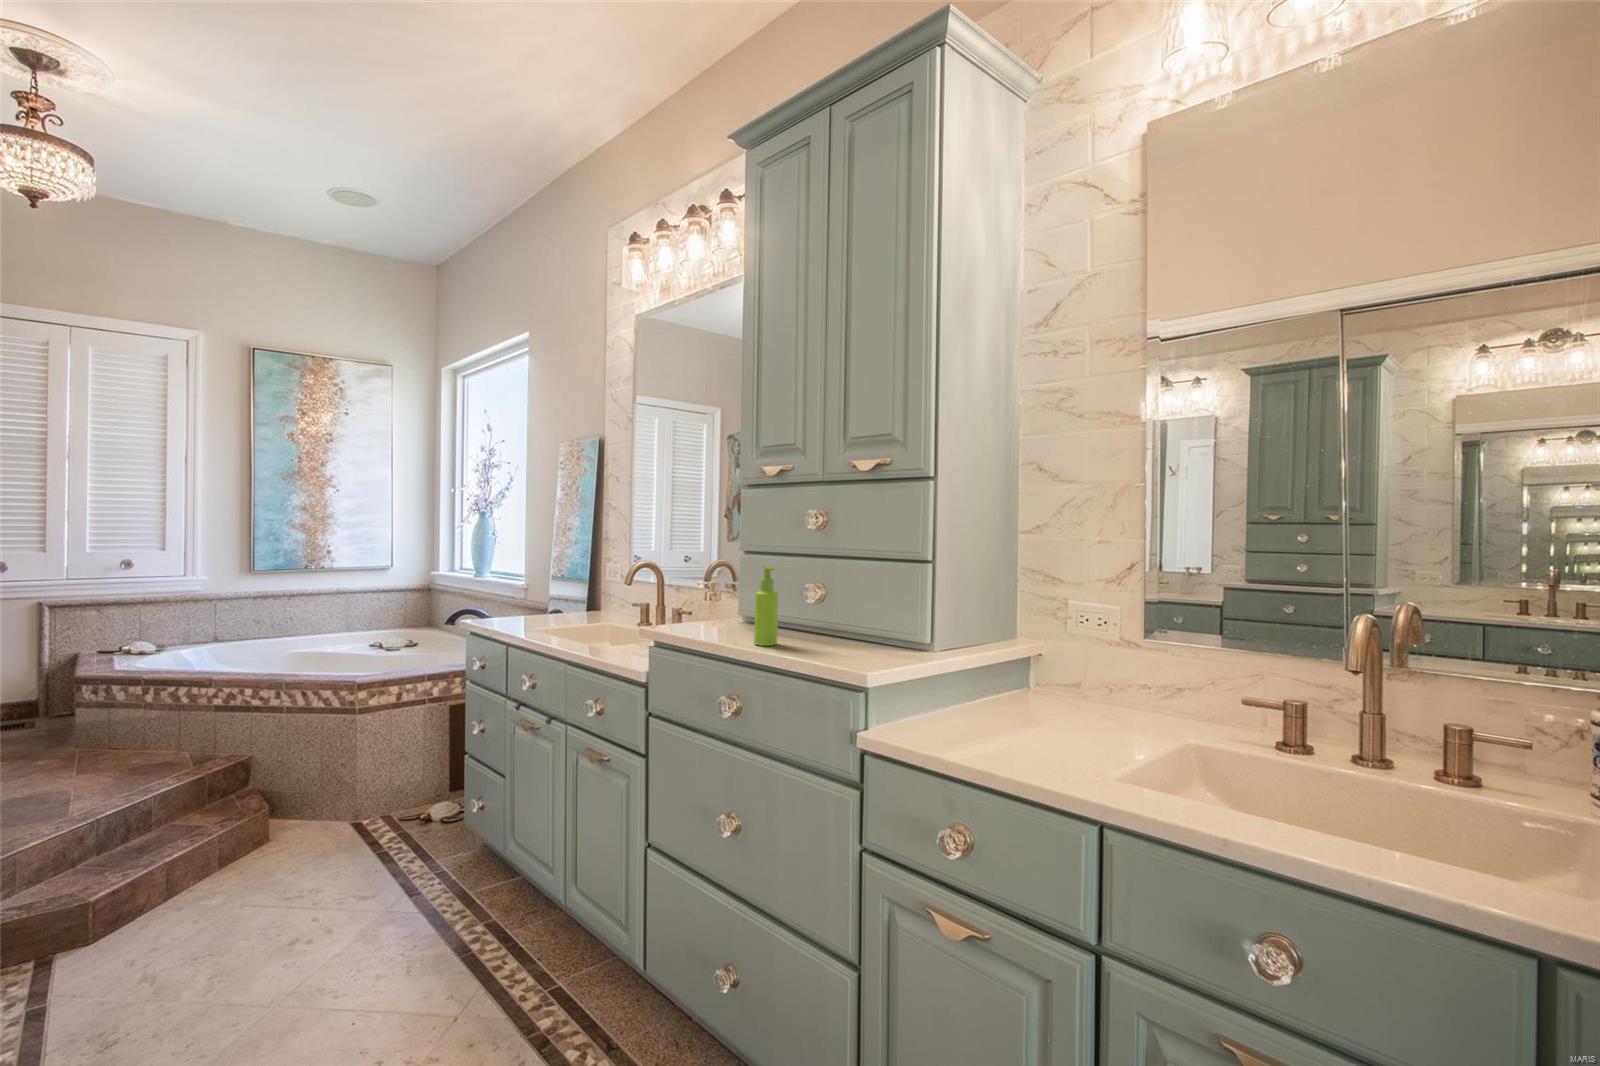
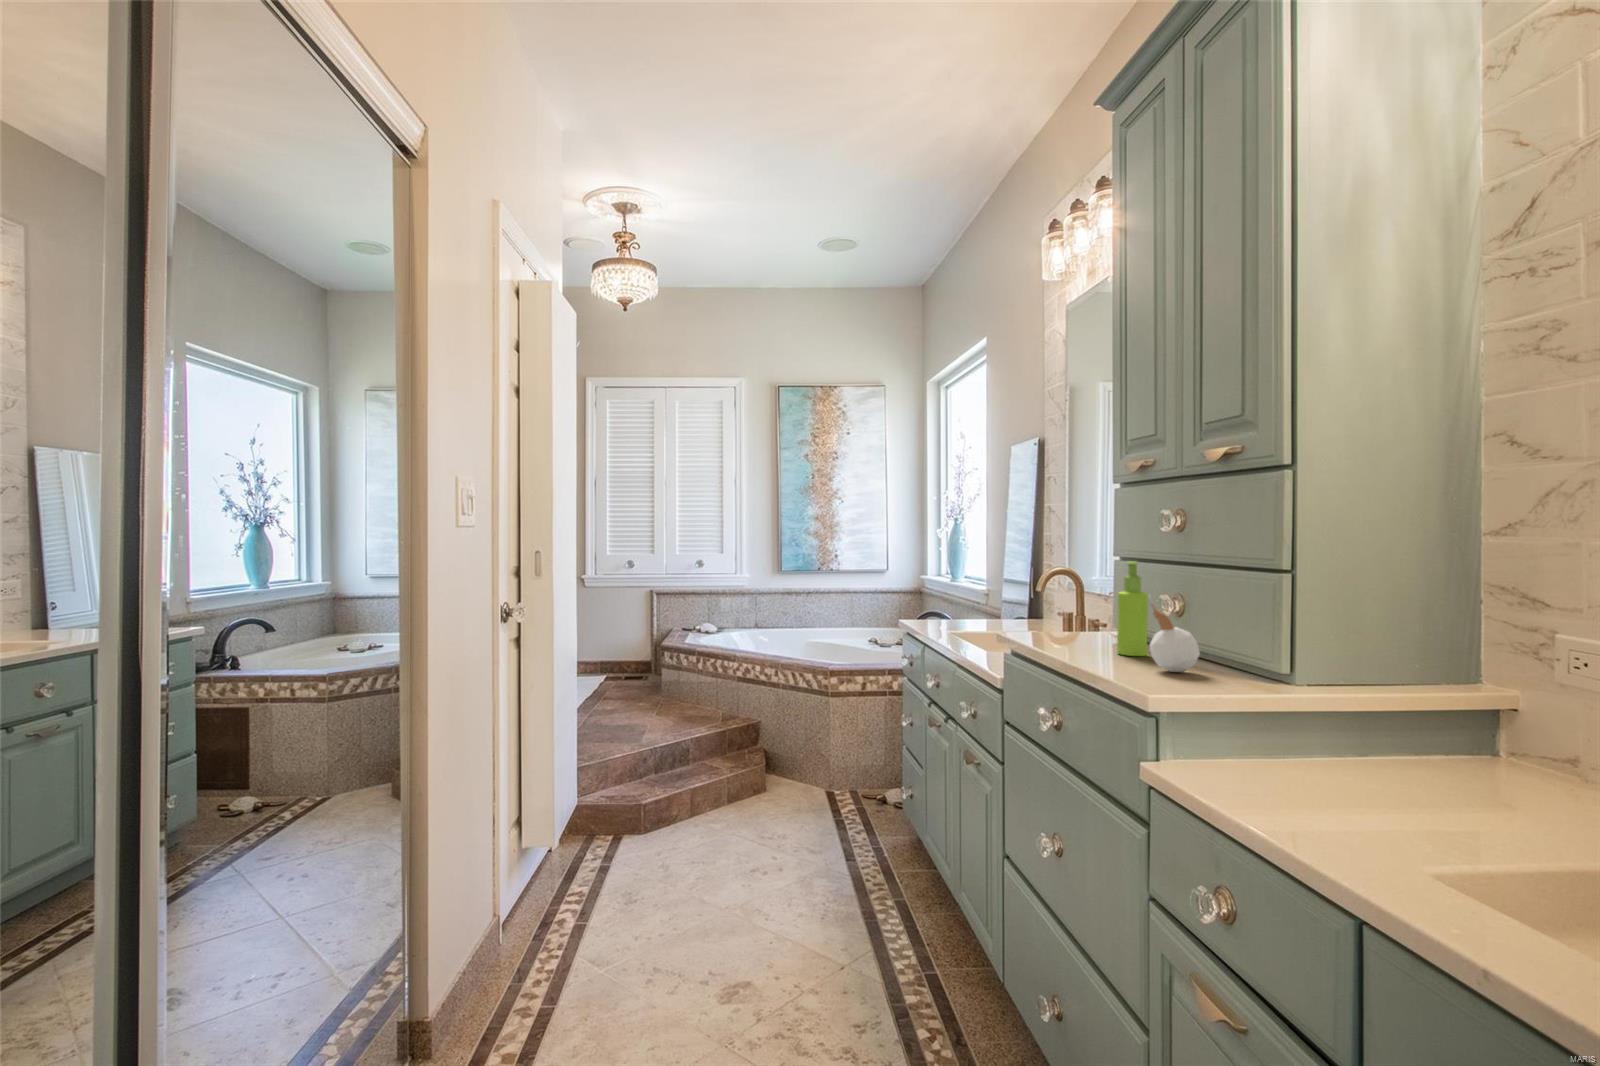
candle: none [805,597,840,658] -> present [1150,603,1200,672]

